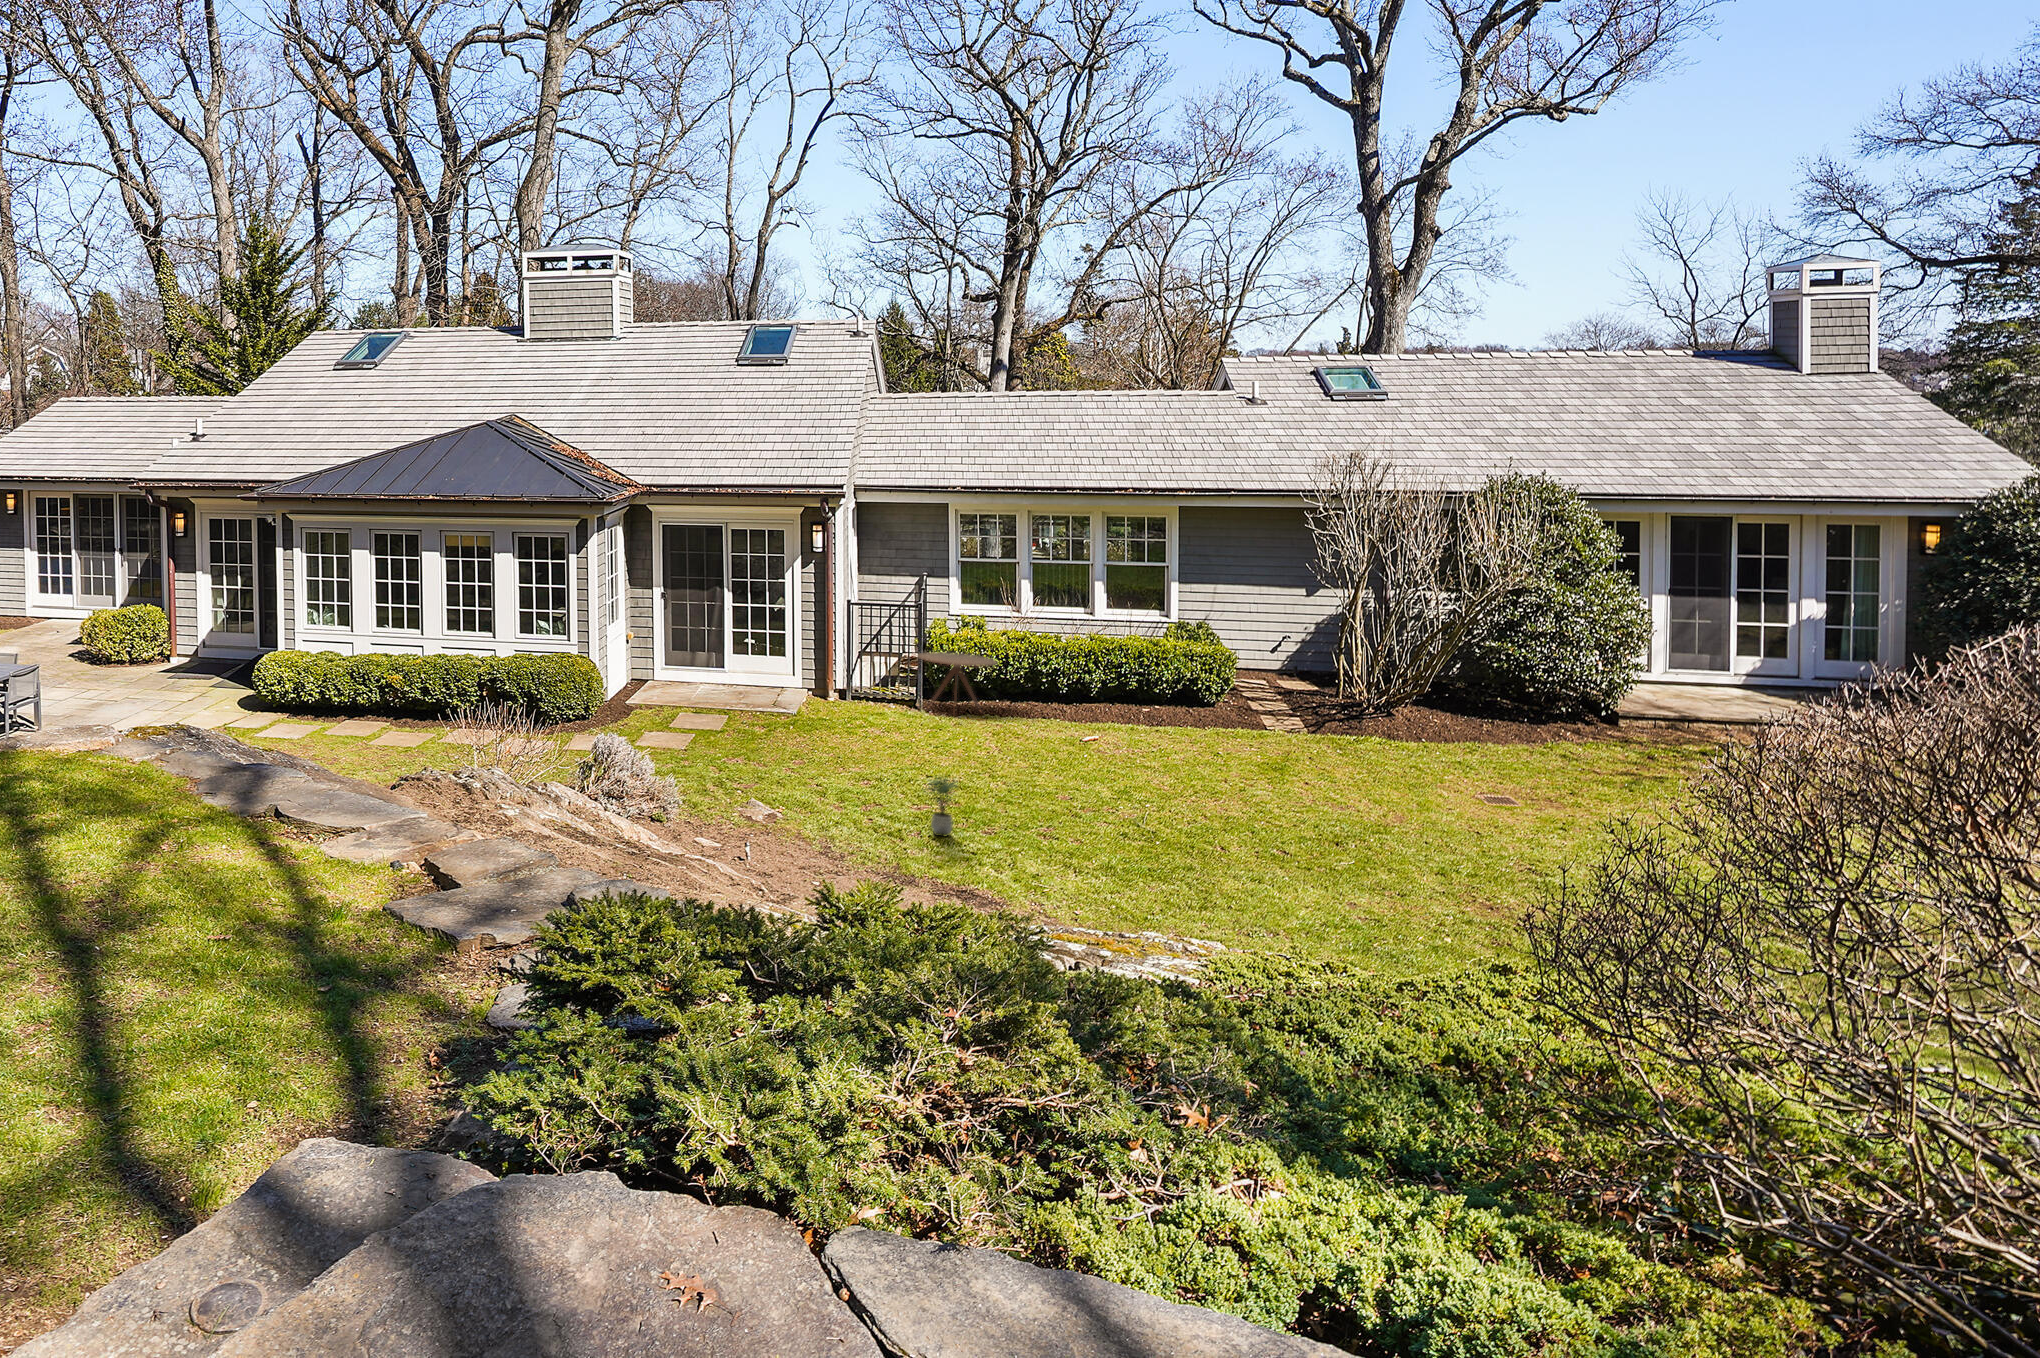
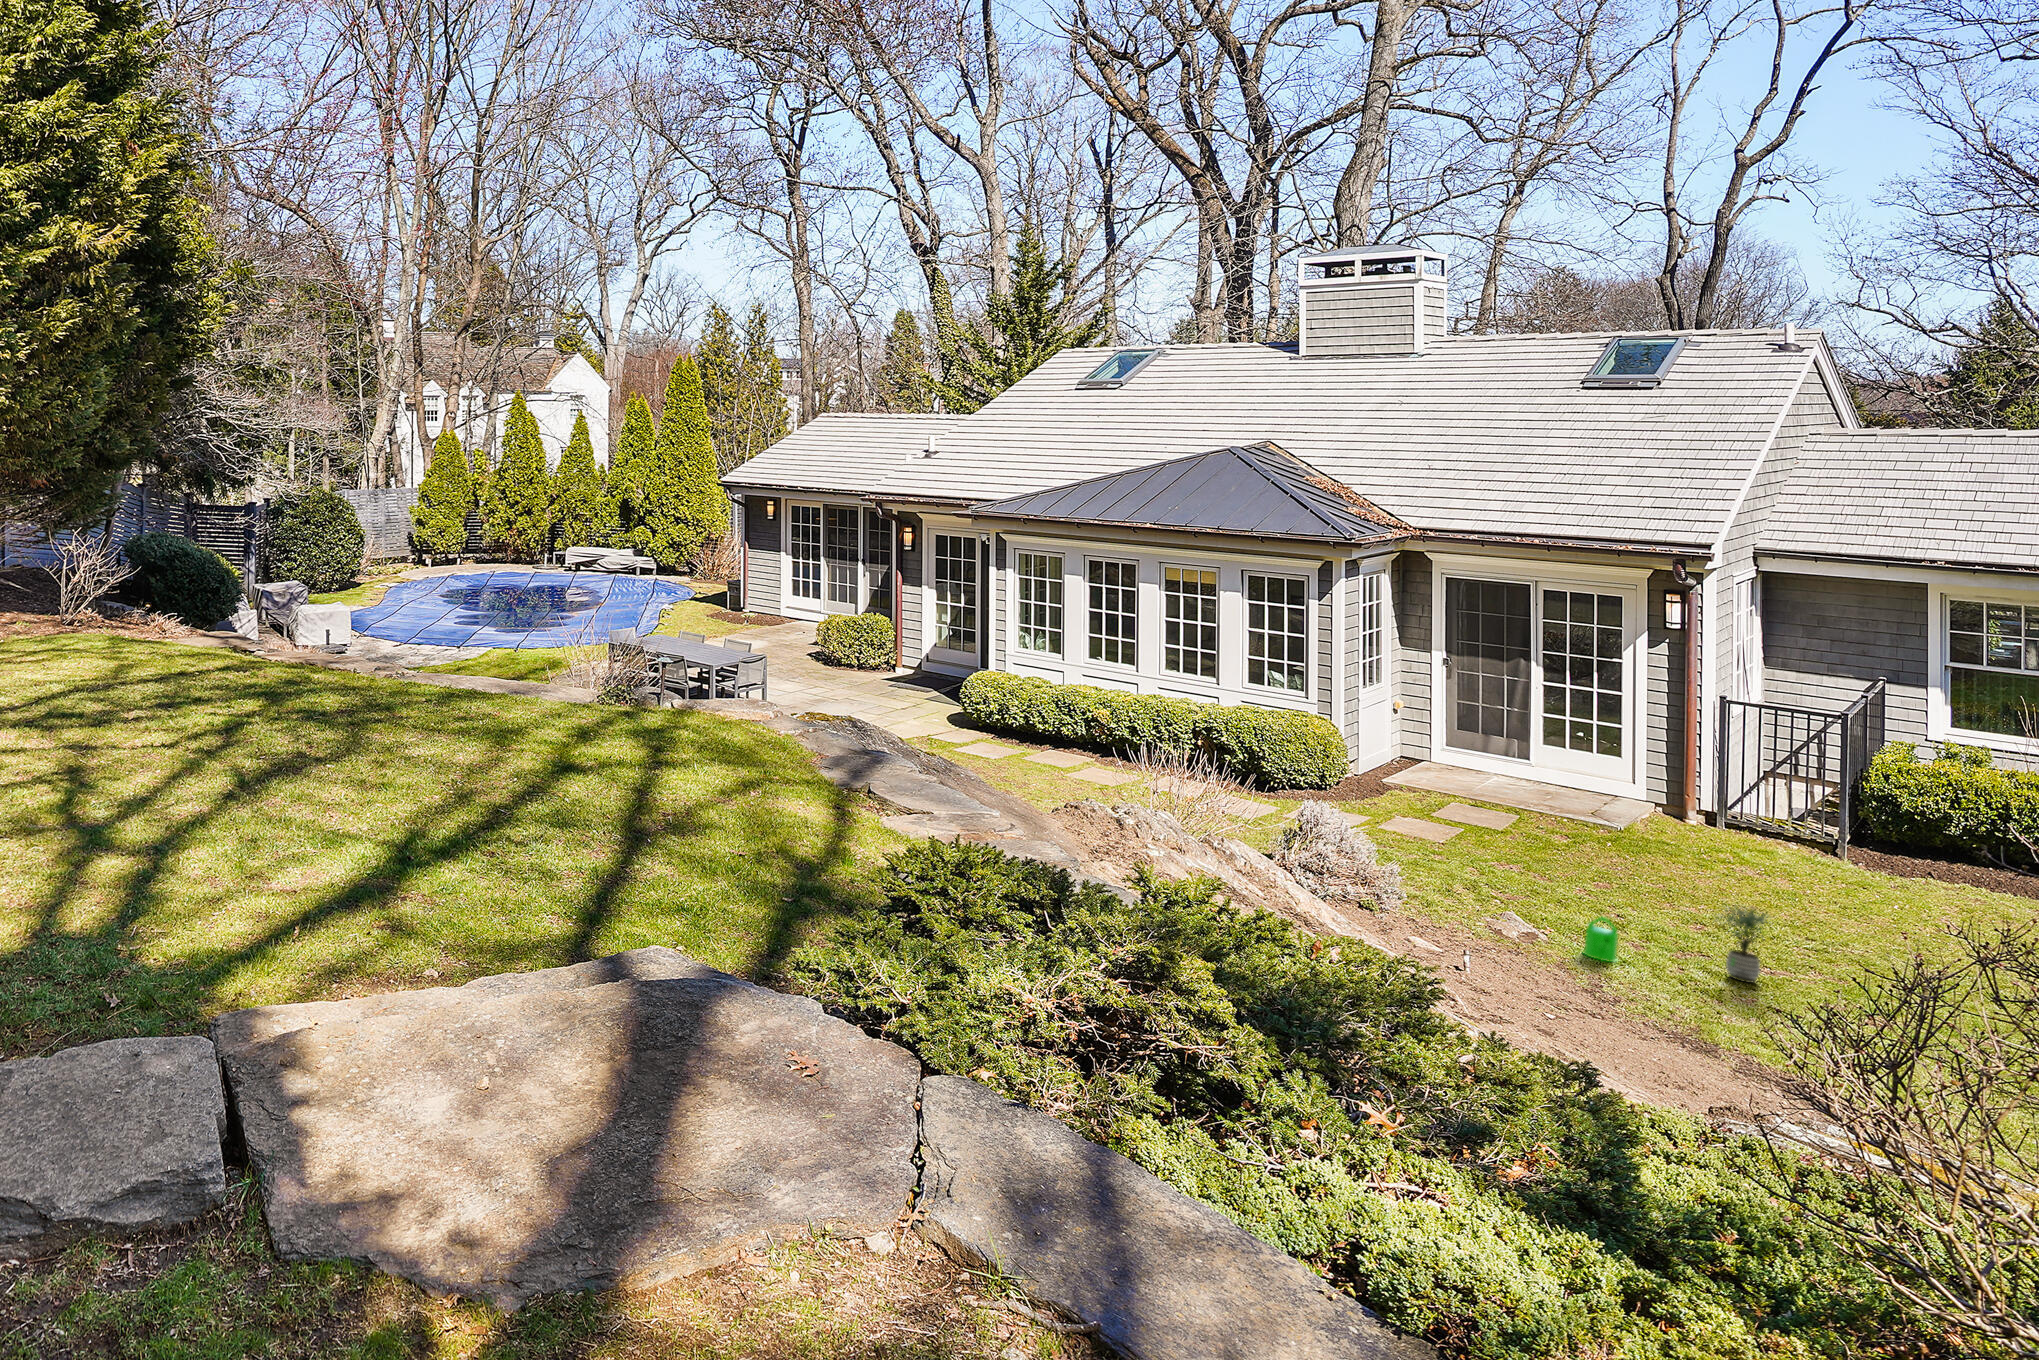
round table: present [918,652,997,713] -> none [1833,783,1979,884]
watering can: none [843,807,868,844] -> present [1583,917,1618,962]

